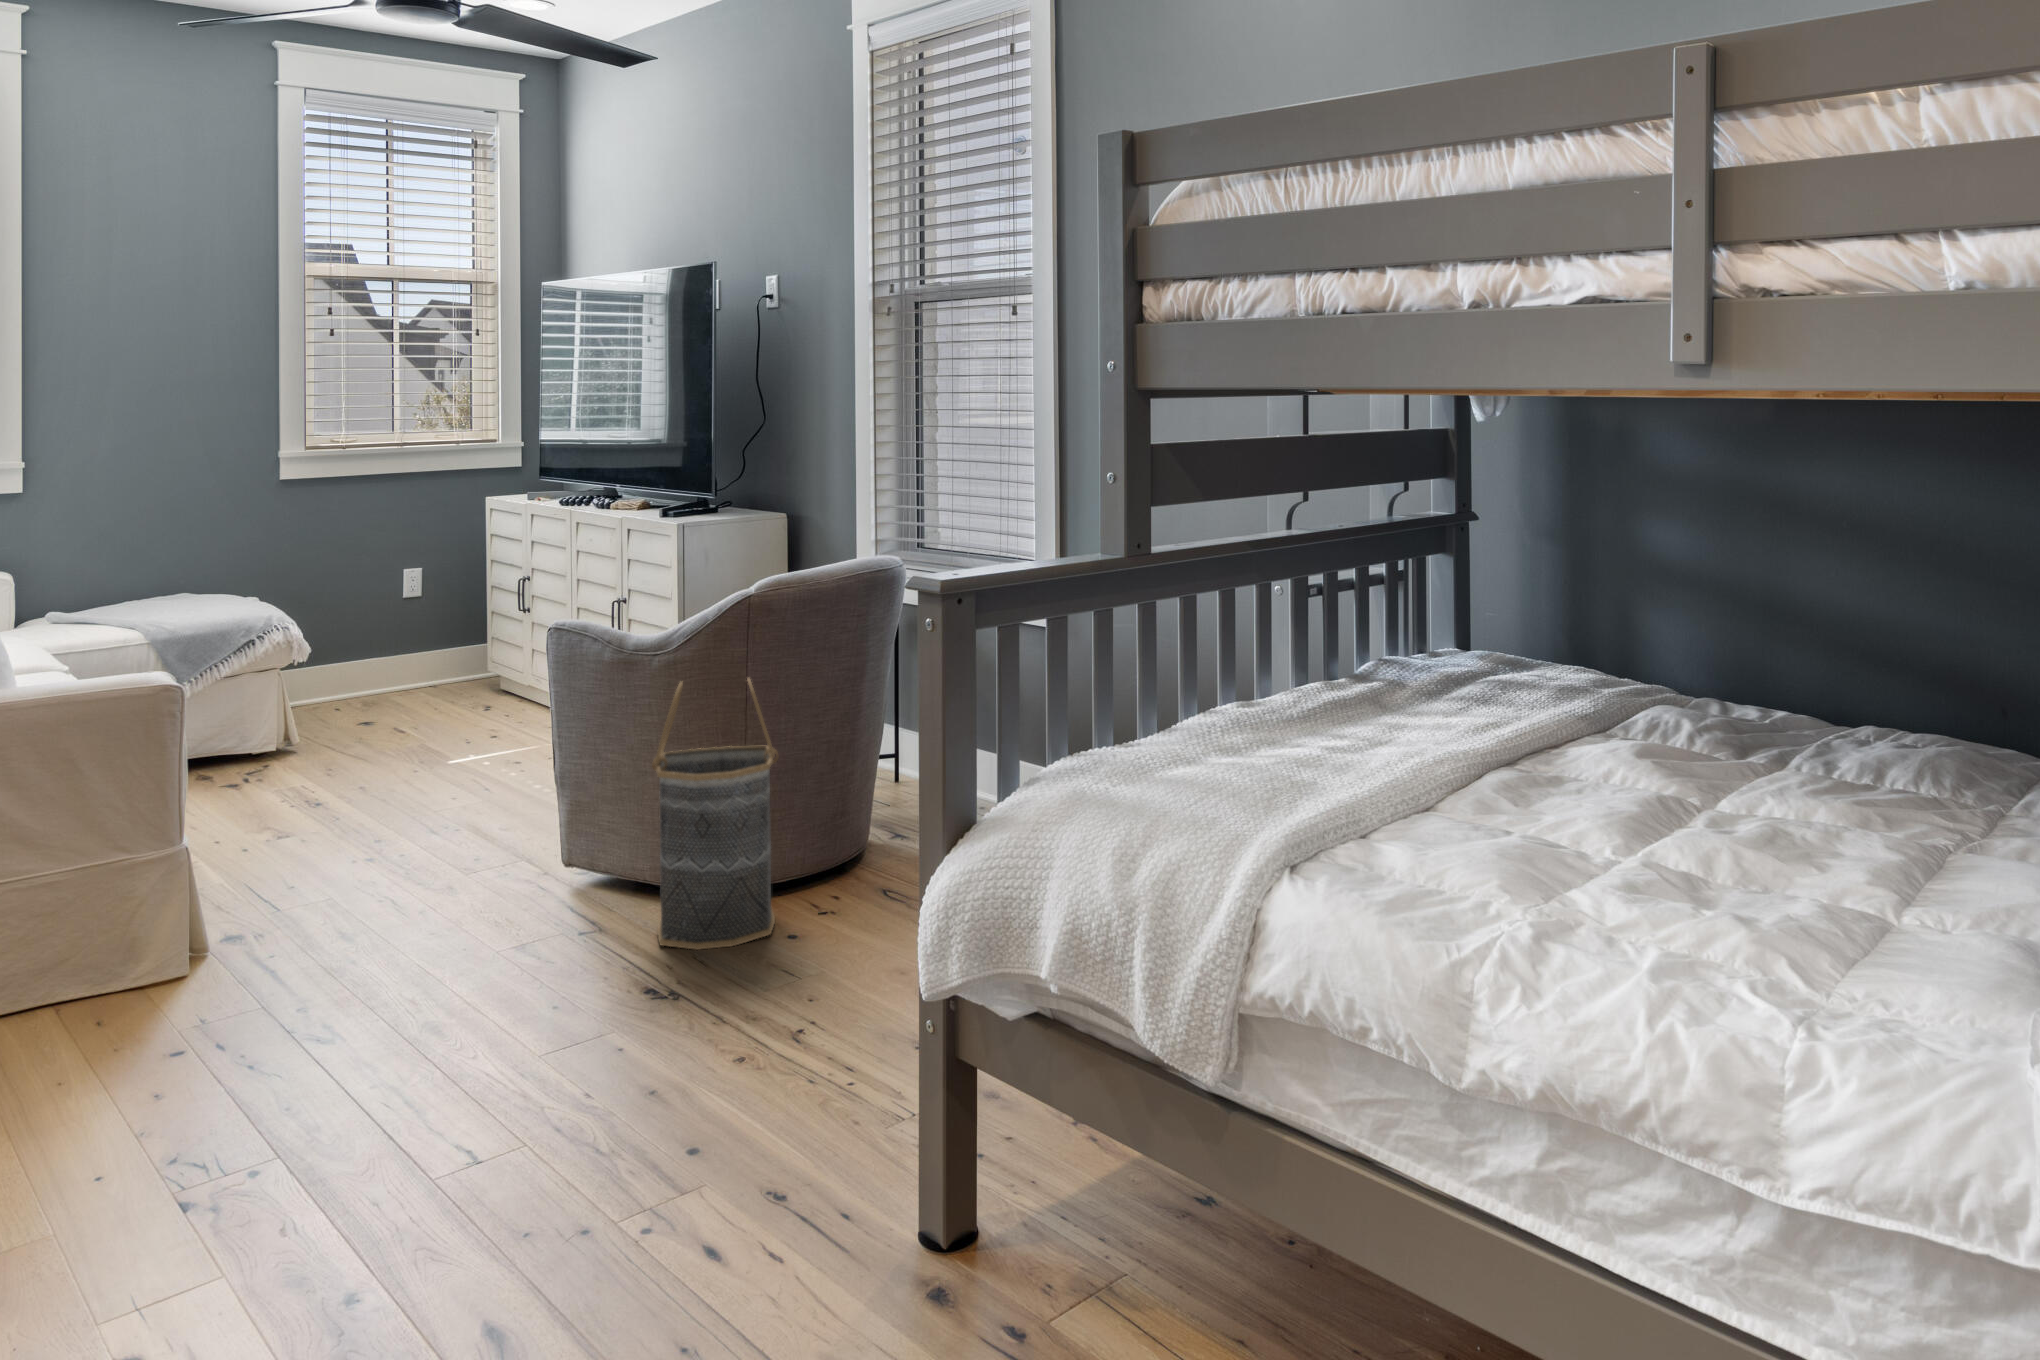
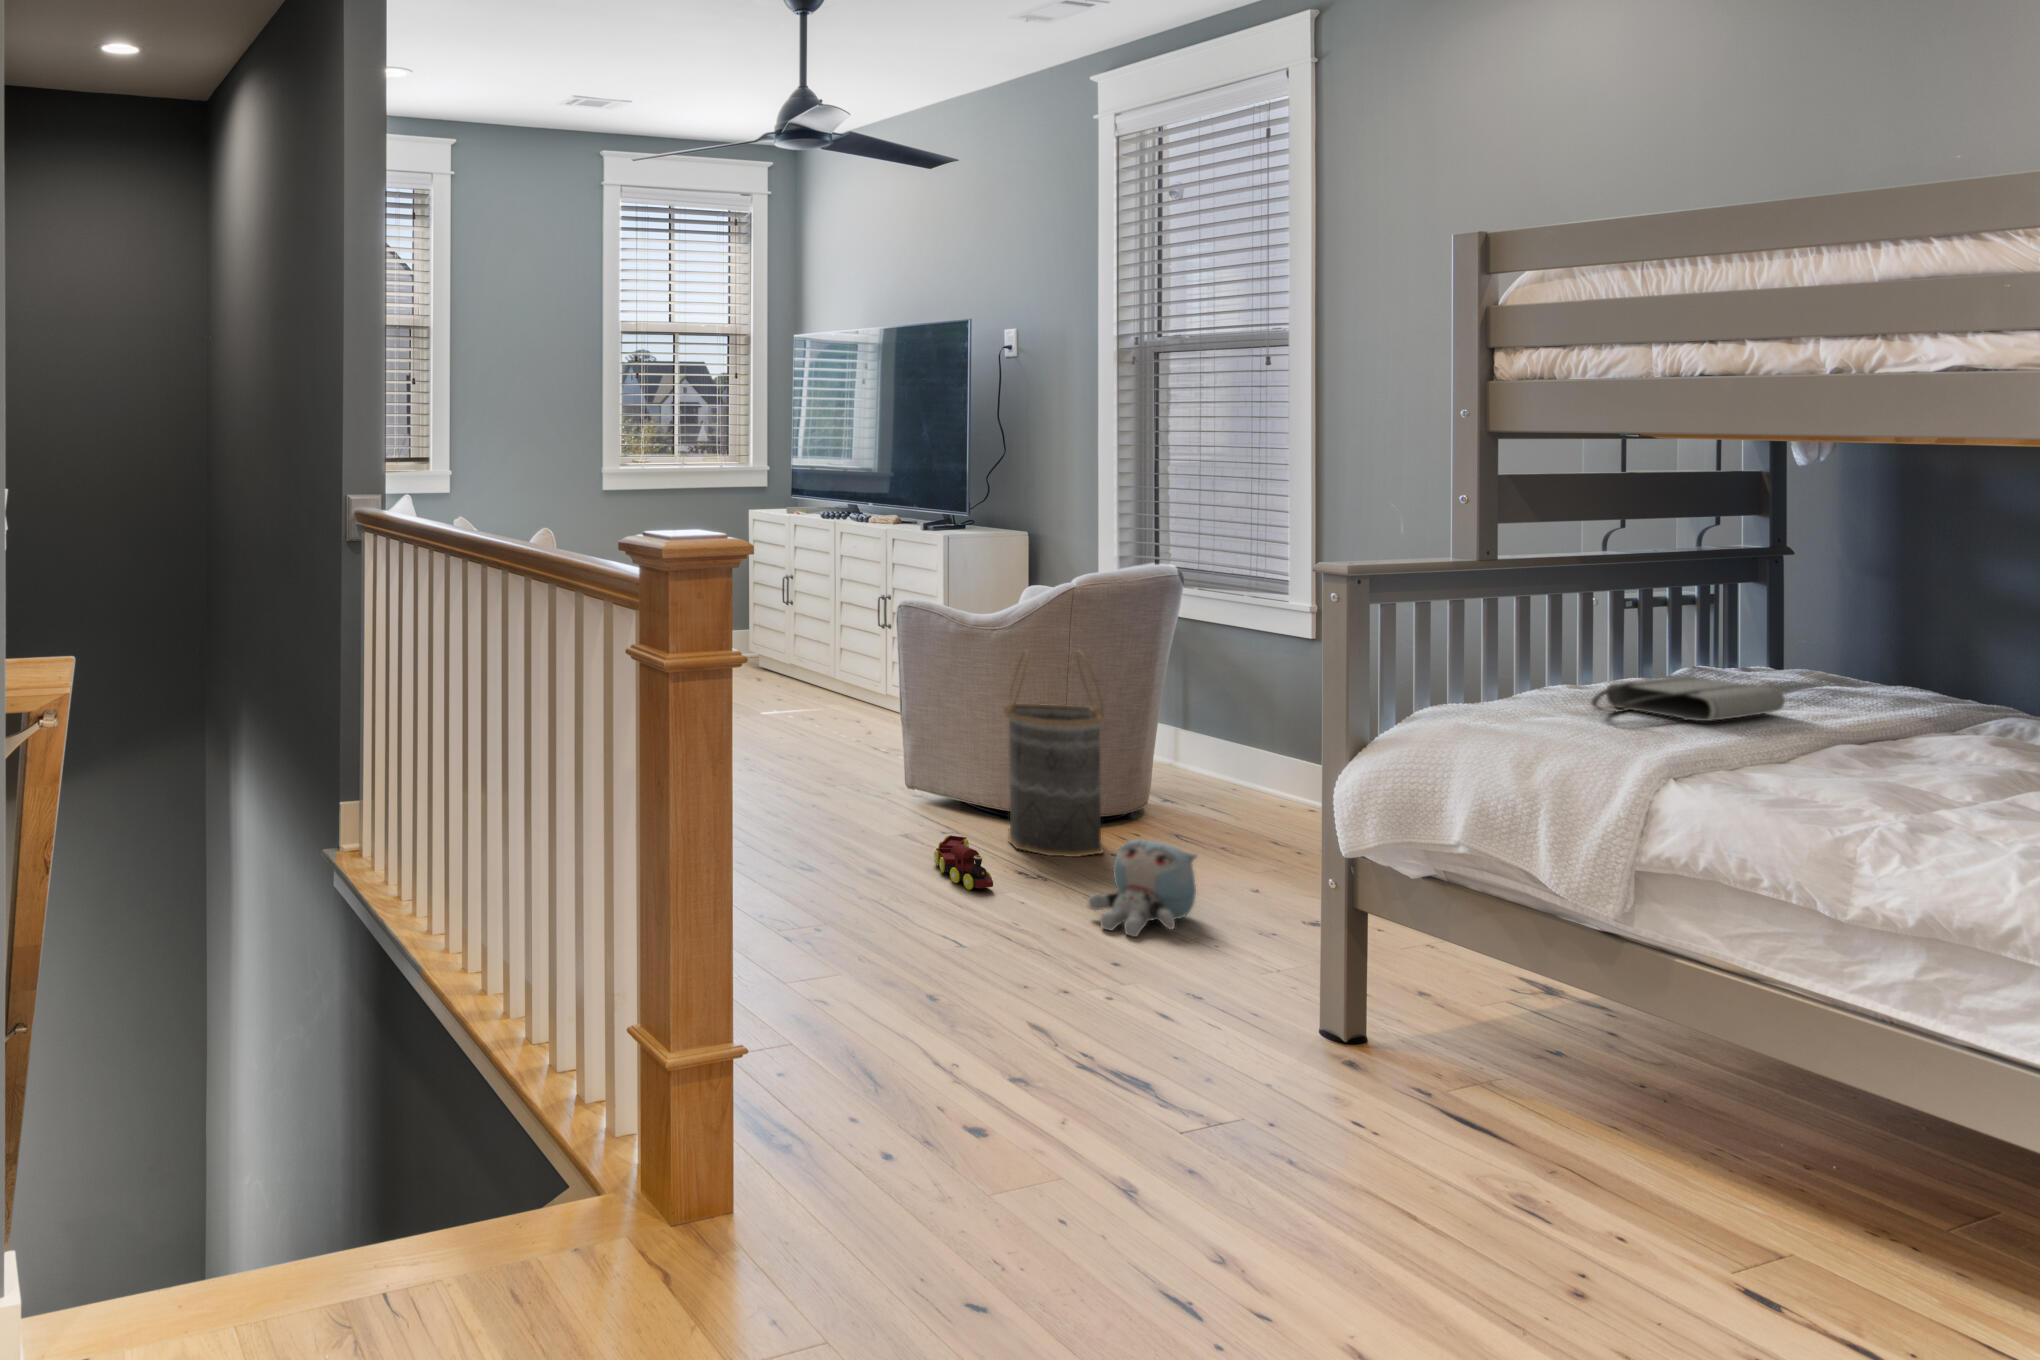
tote bag: none [1222,686,1437,756] -> present [1591,677,1785,721]
plush toy: none [692,935,839,1083] -> present [1088,839,1197,937]
toy train: none [526,942,590,1033] -> present [934,835,993,890]

